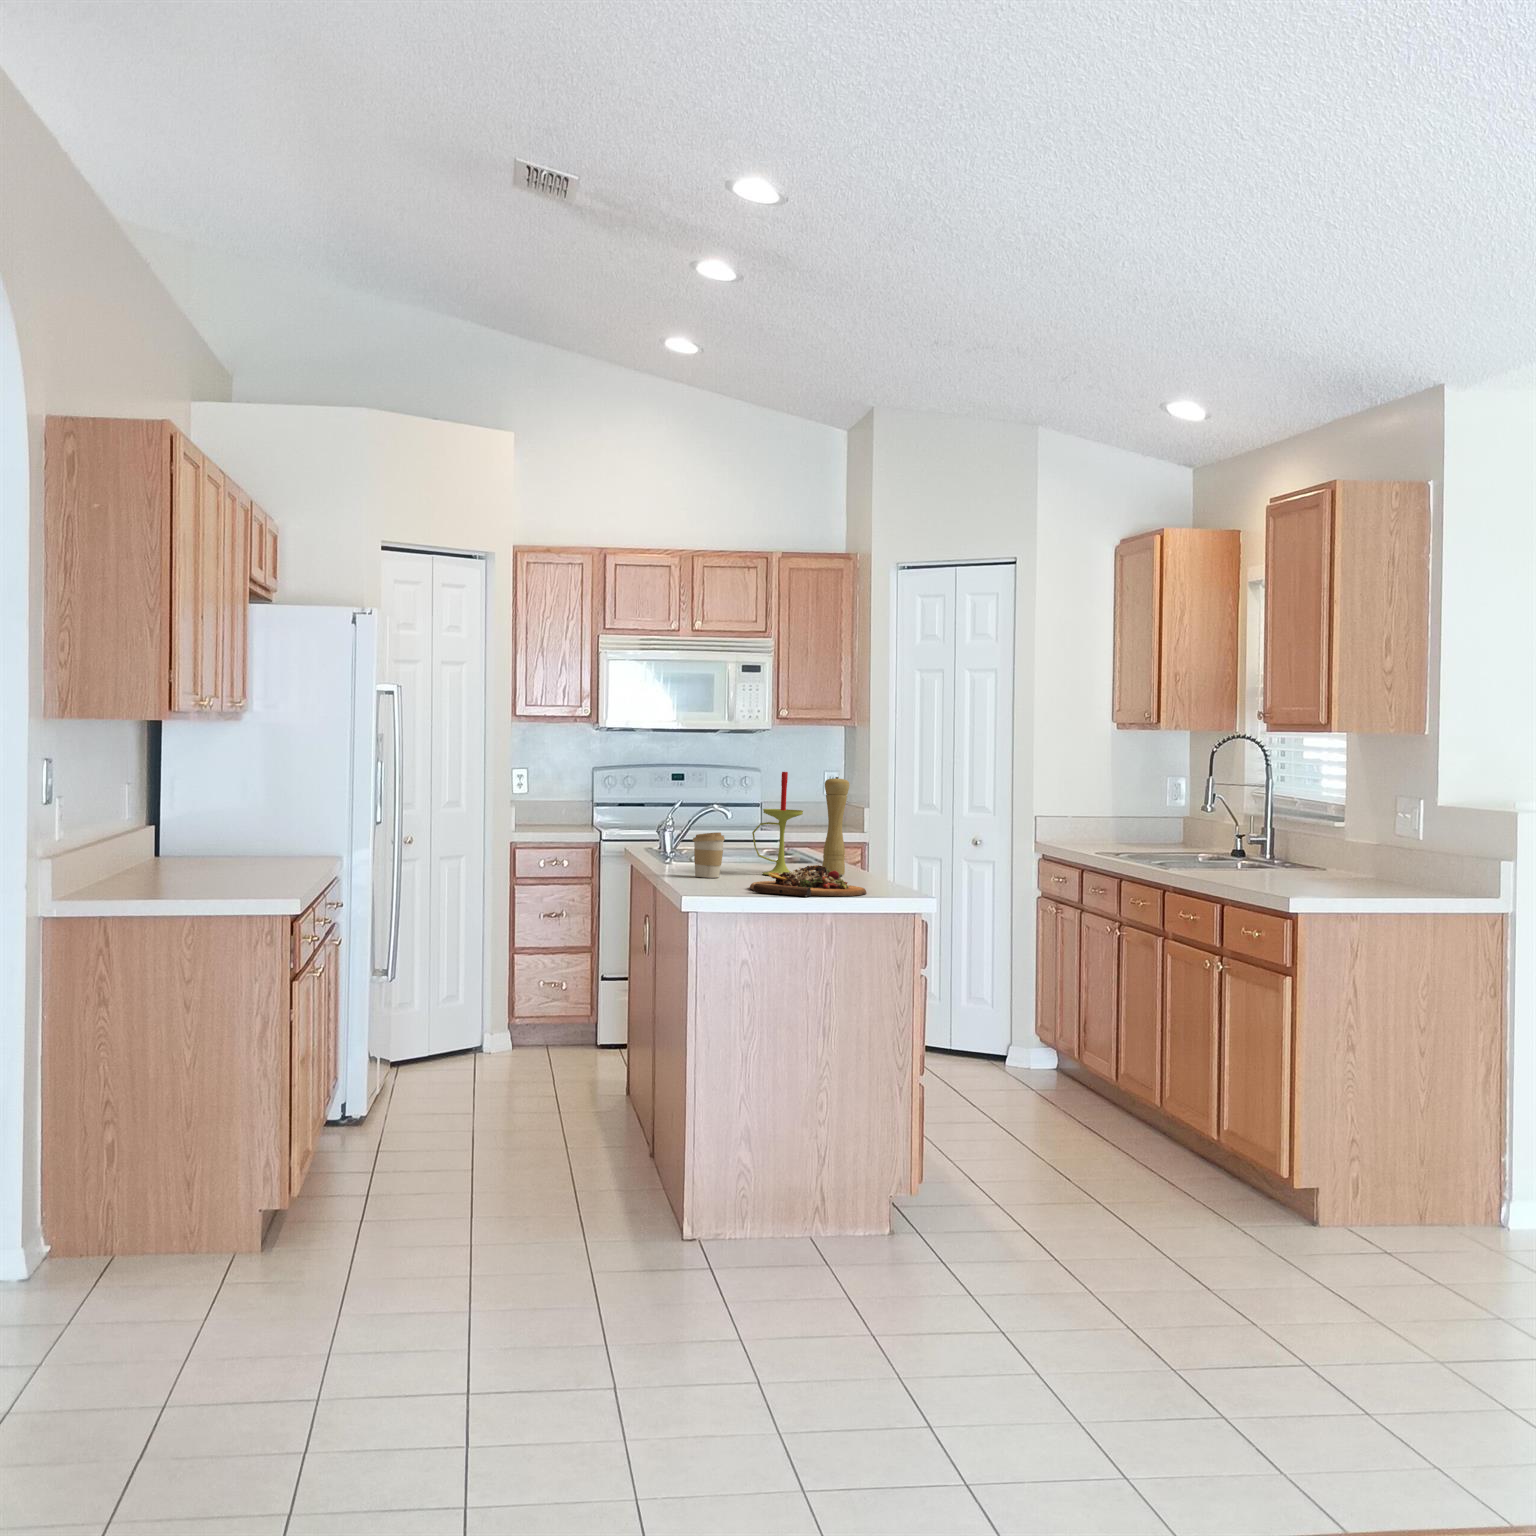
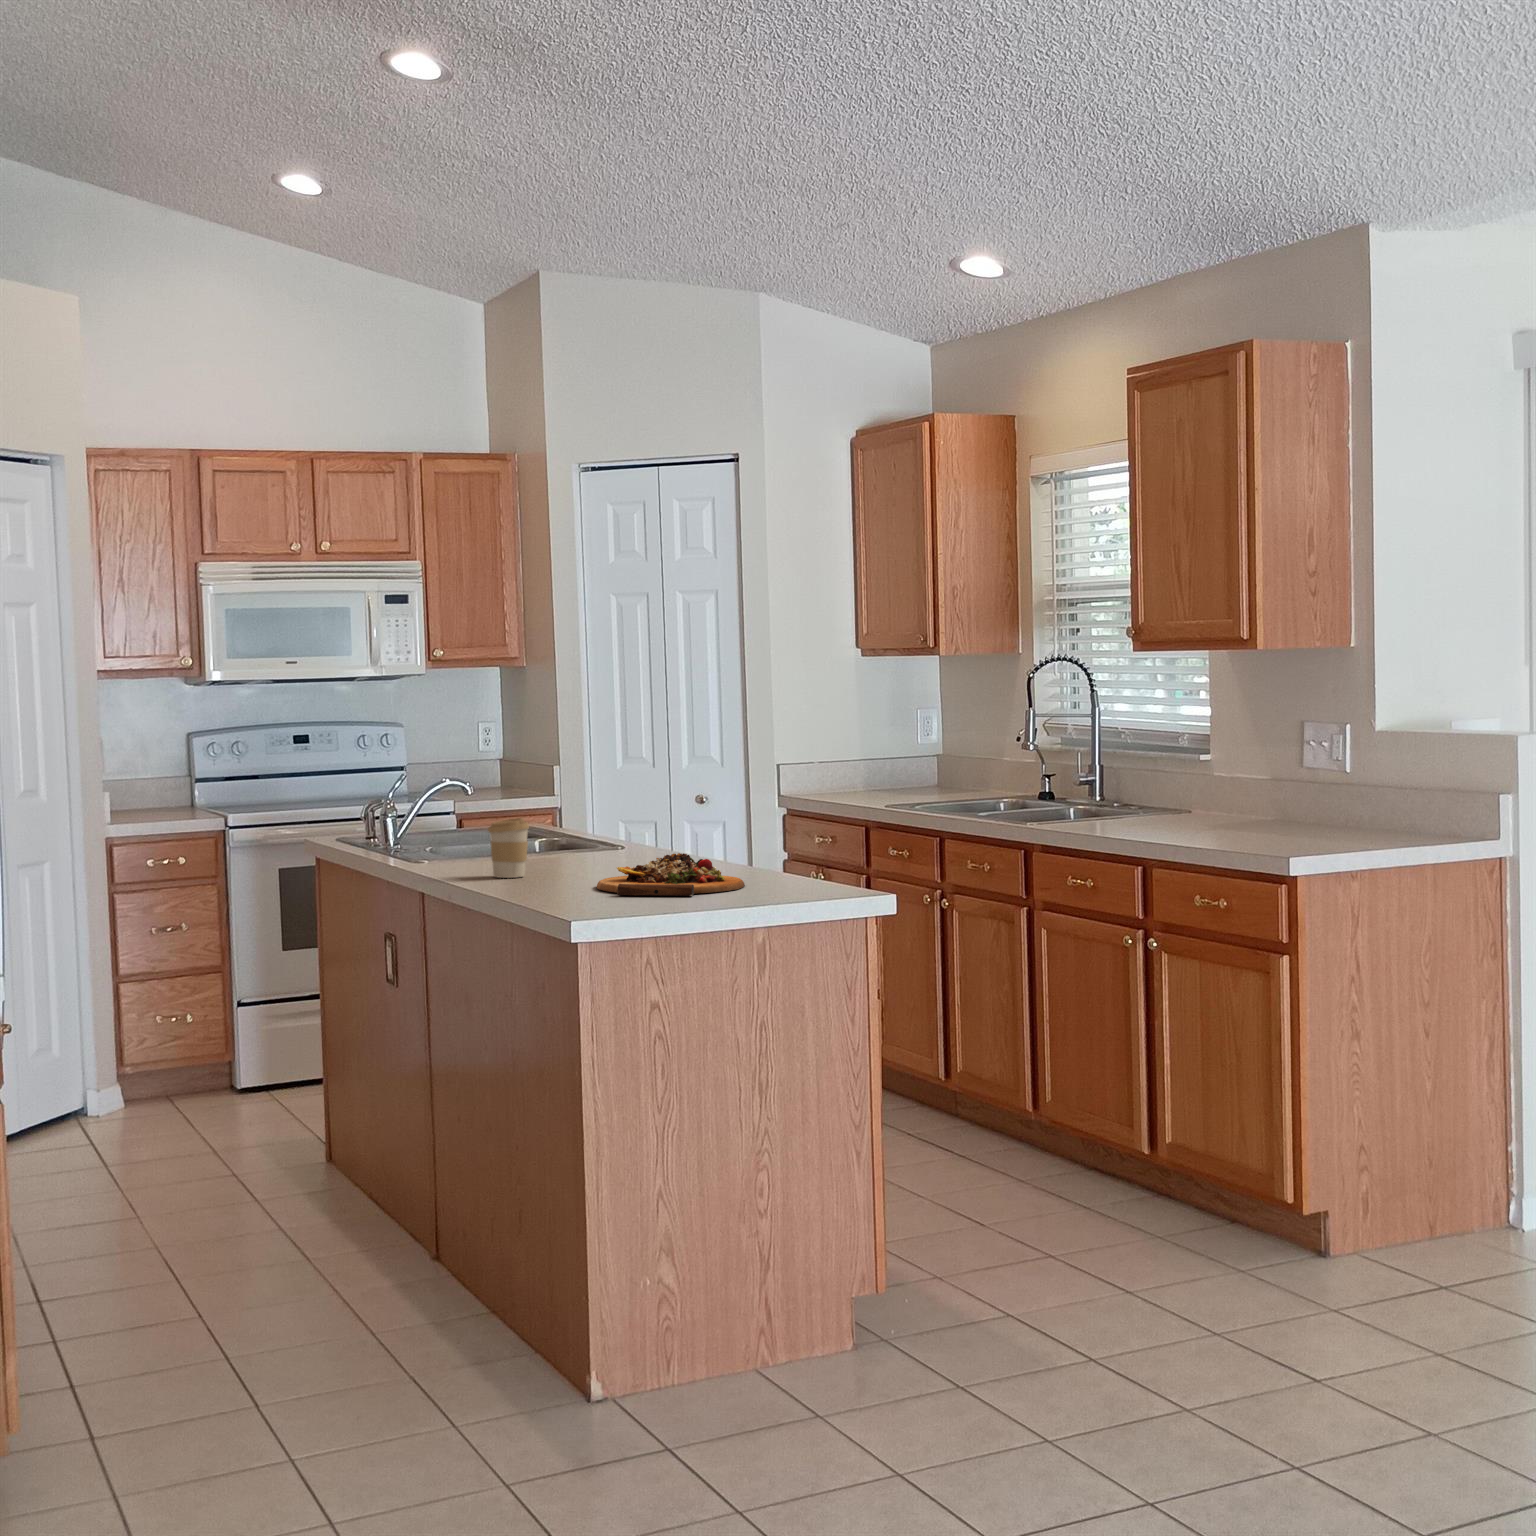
candle: present [752,772,803,875] -> none [550,731,611,867]
pepper mill: present [822,777,849,875] -> none [625,737,657,859]

